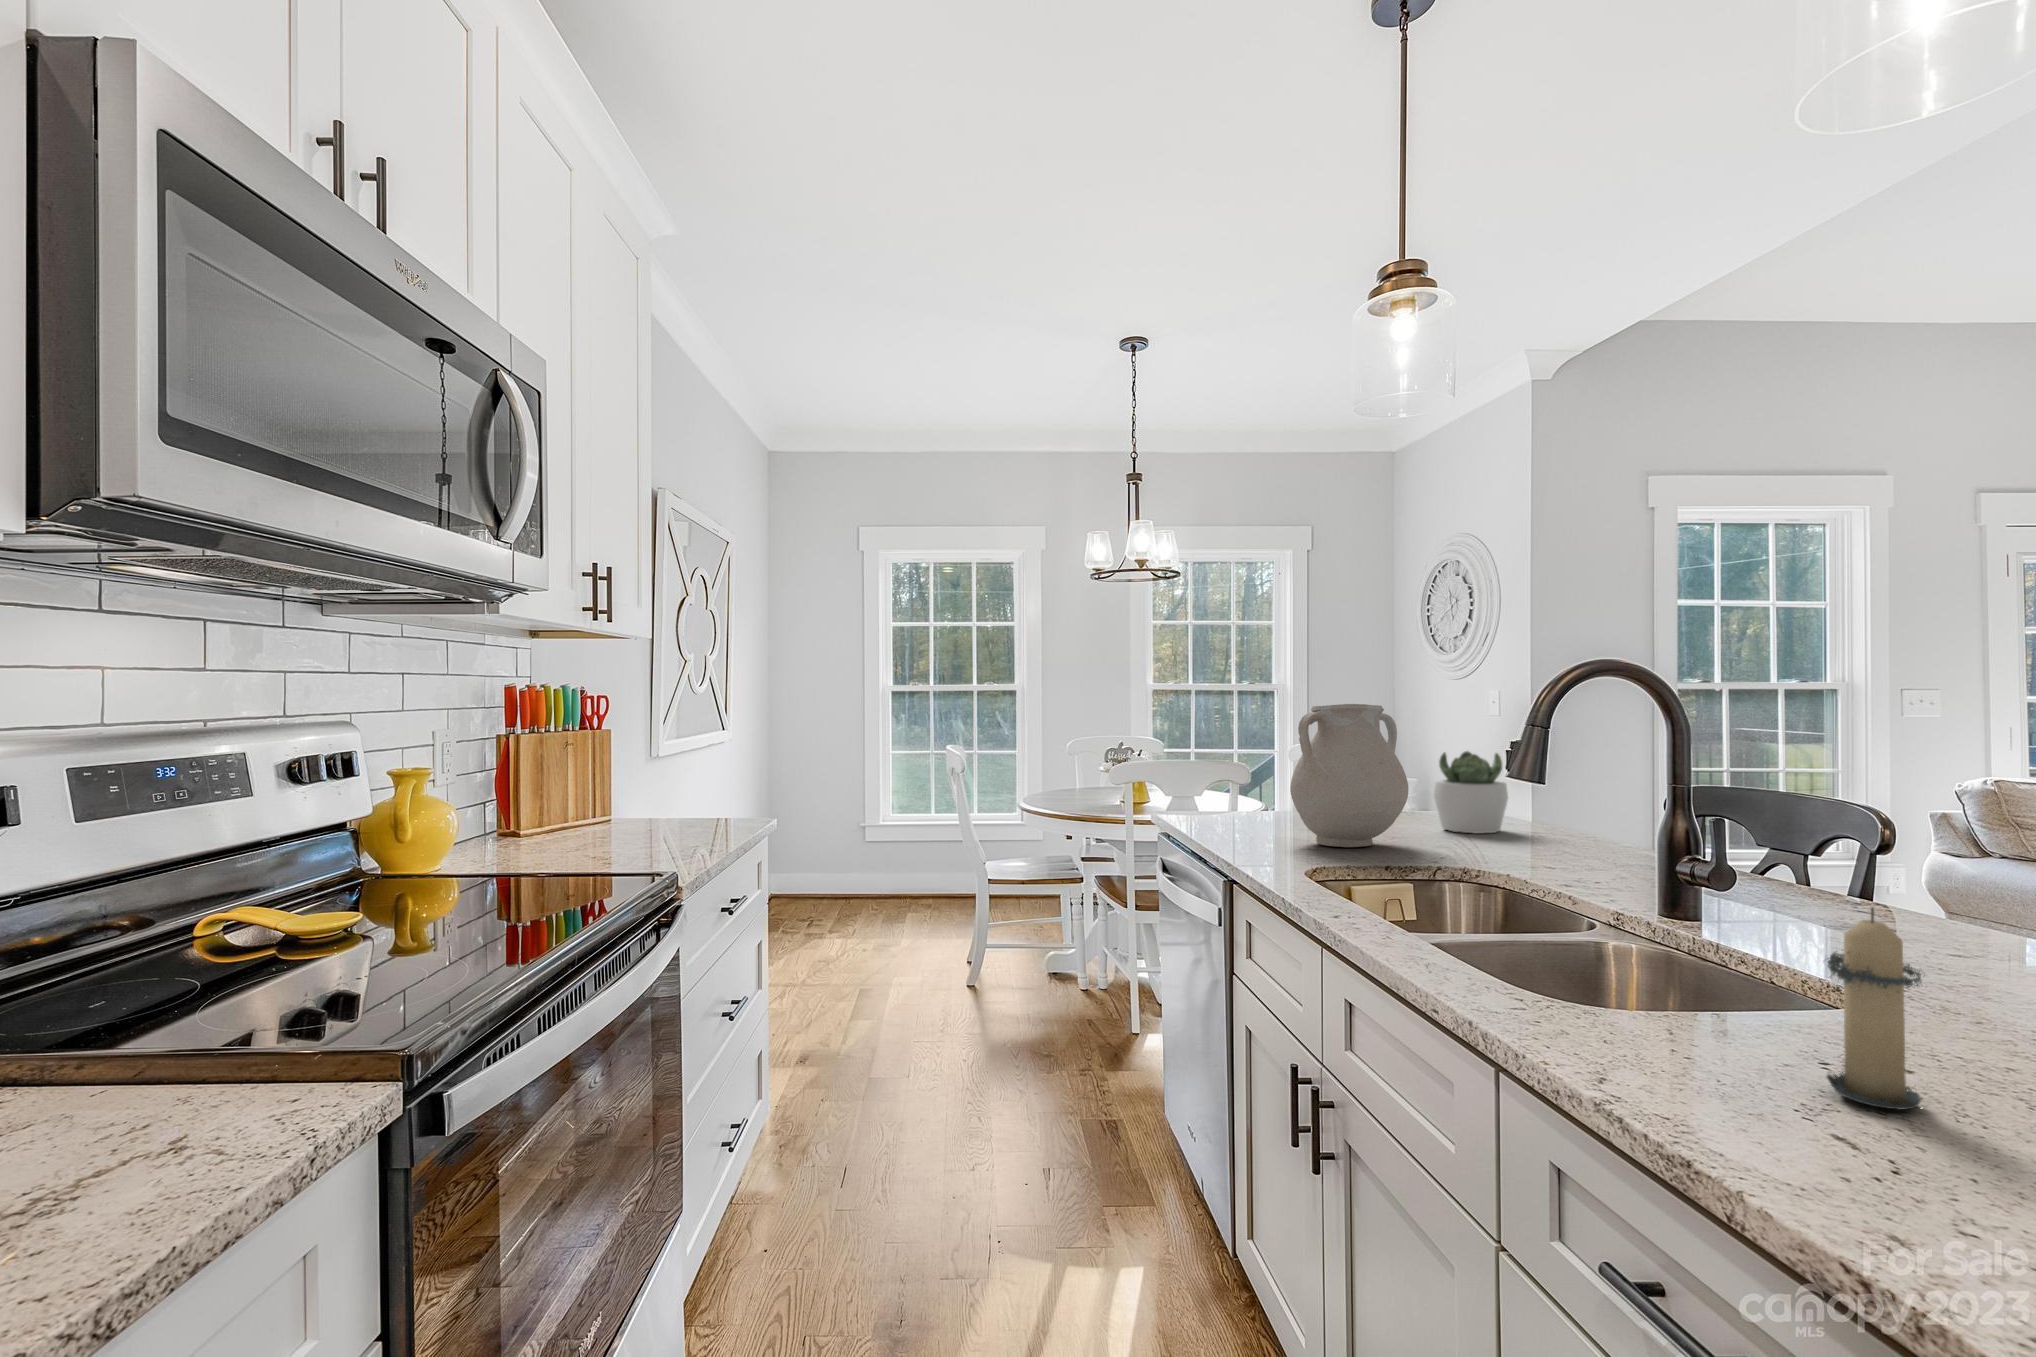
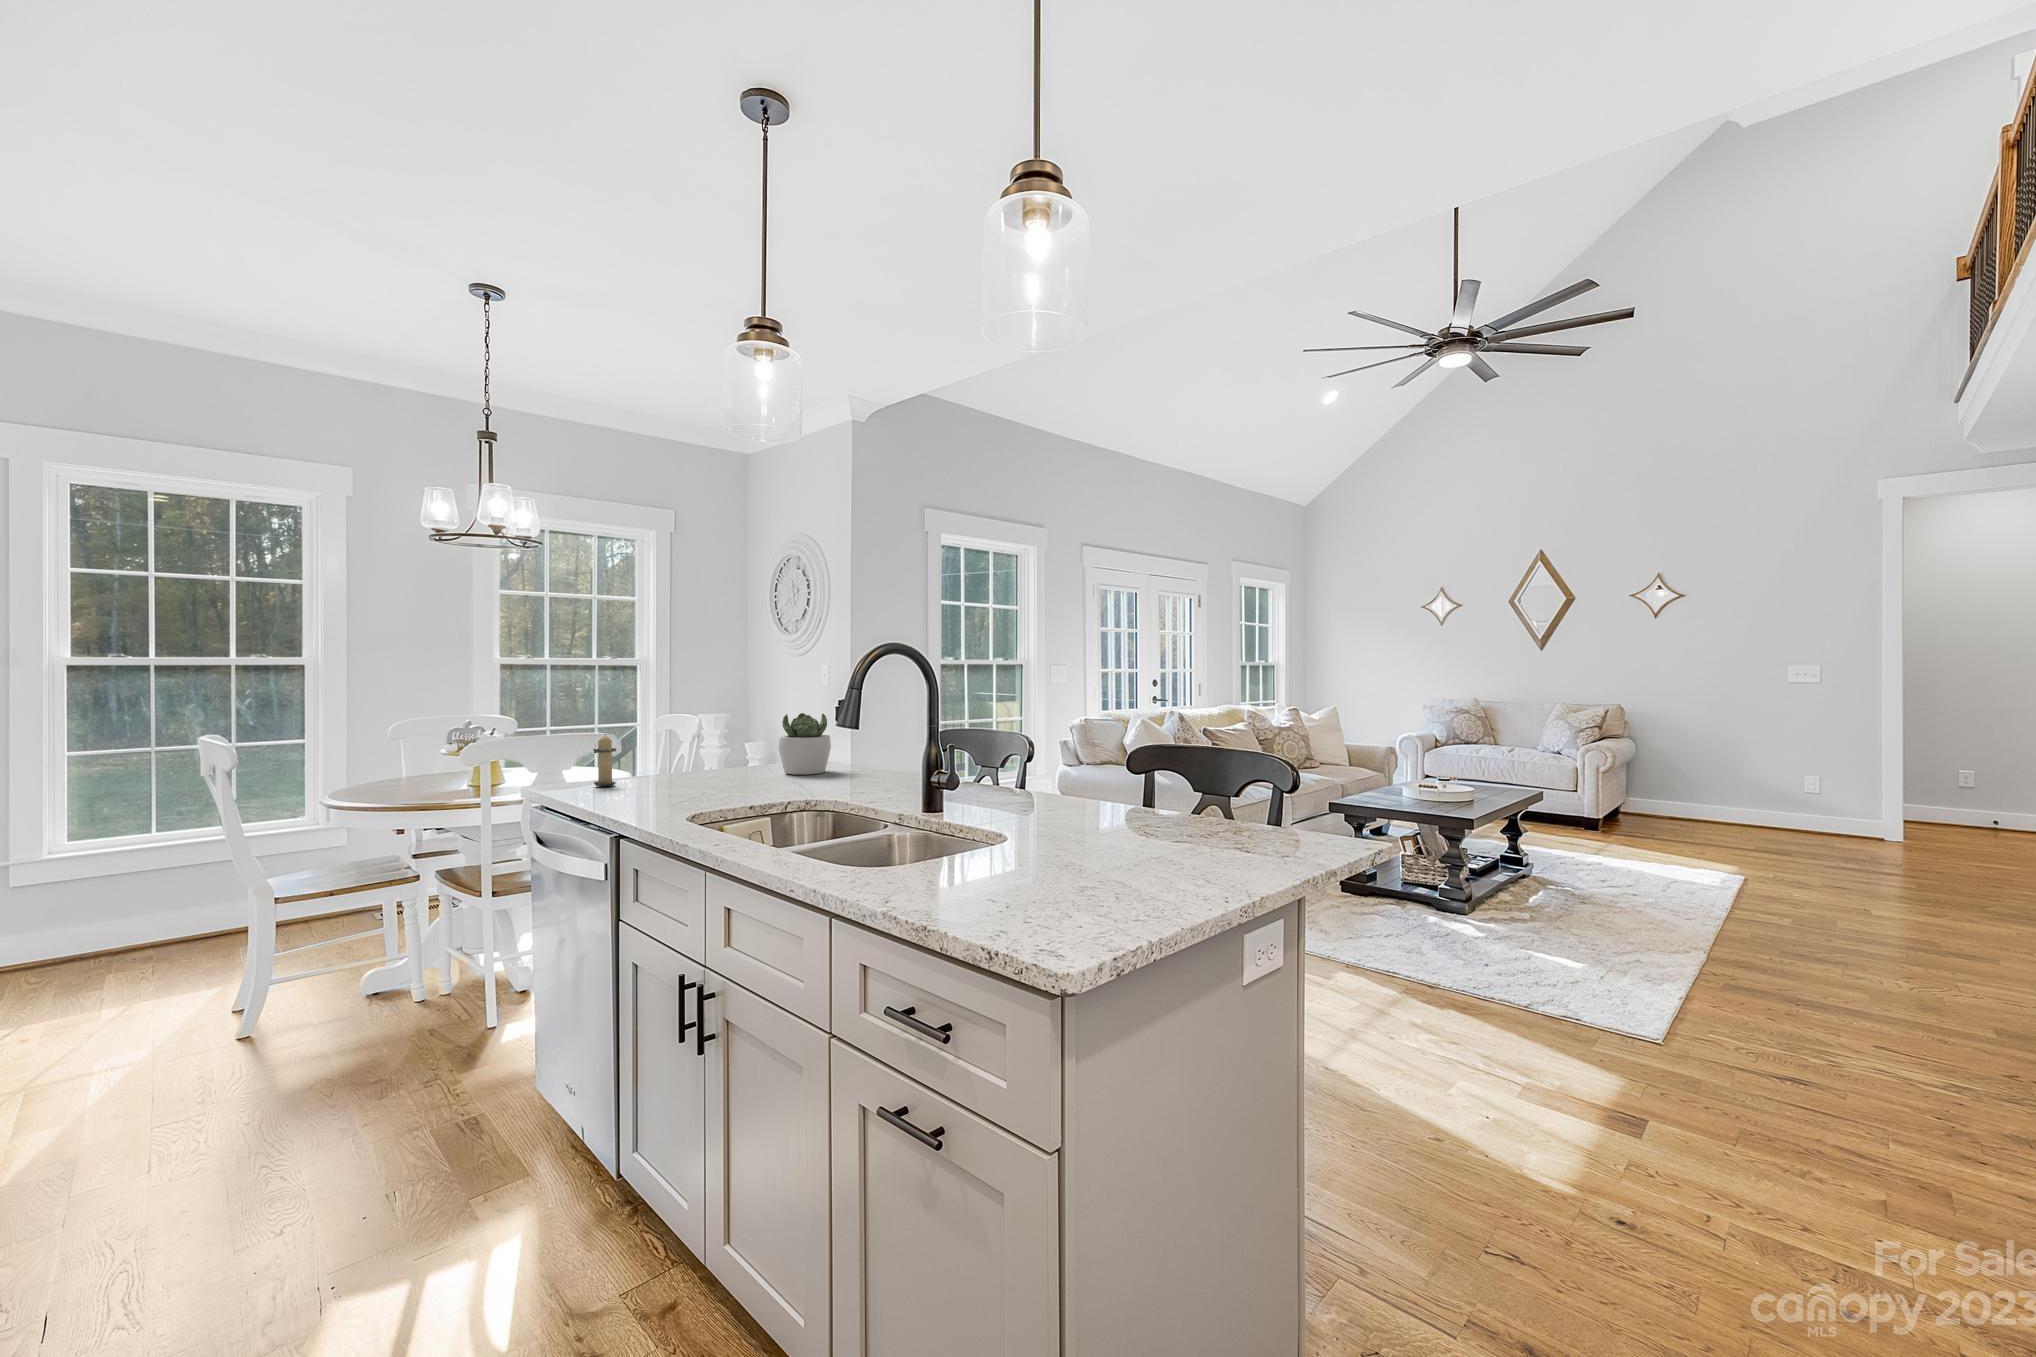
vase: present [1290,704,1408,847] -> none [667,678,761,793]
candle: present [1827,907,1925,1109] -> present [593,736,616,786]

